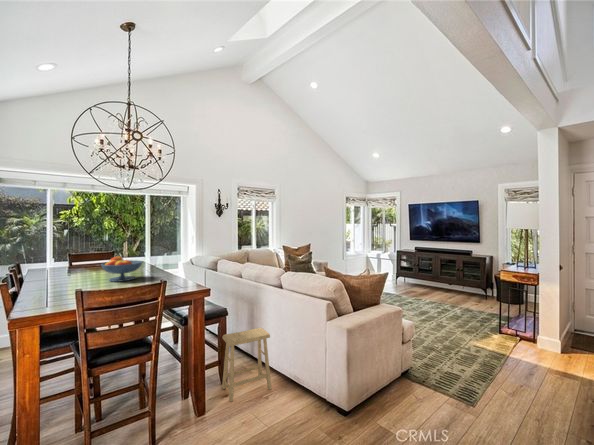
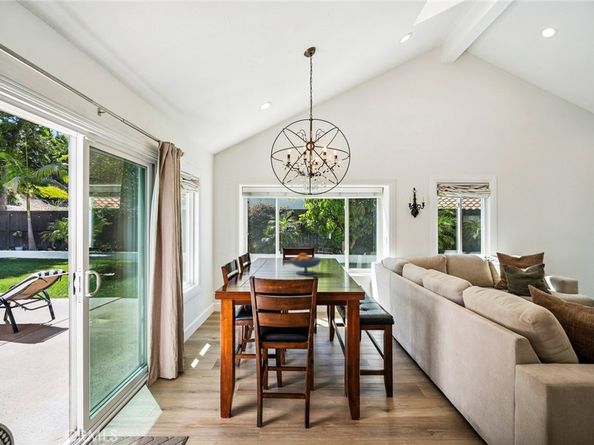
footstool: present [222,328,271,402] -> none [385,344,442,424]

